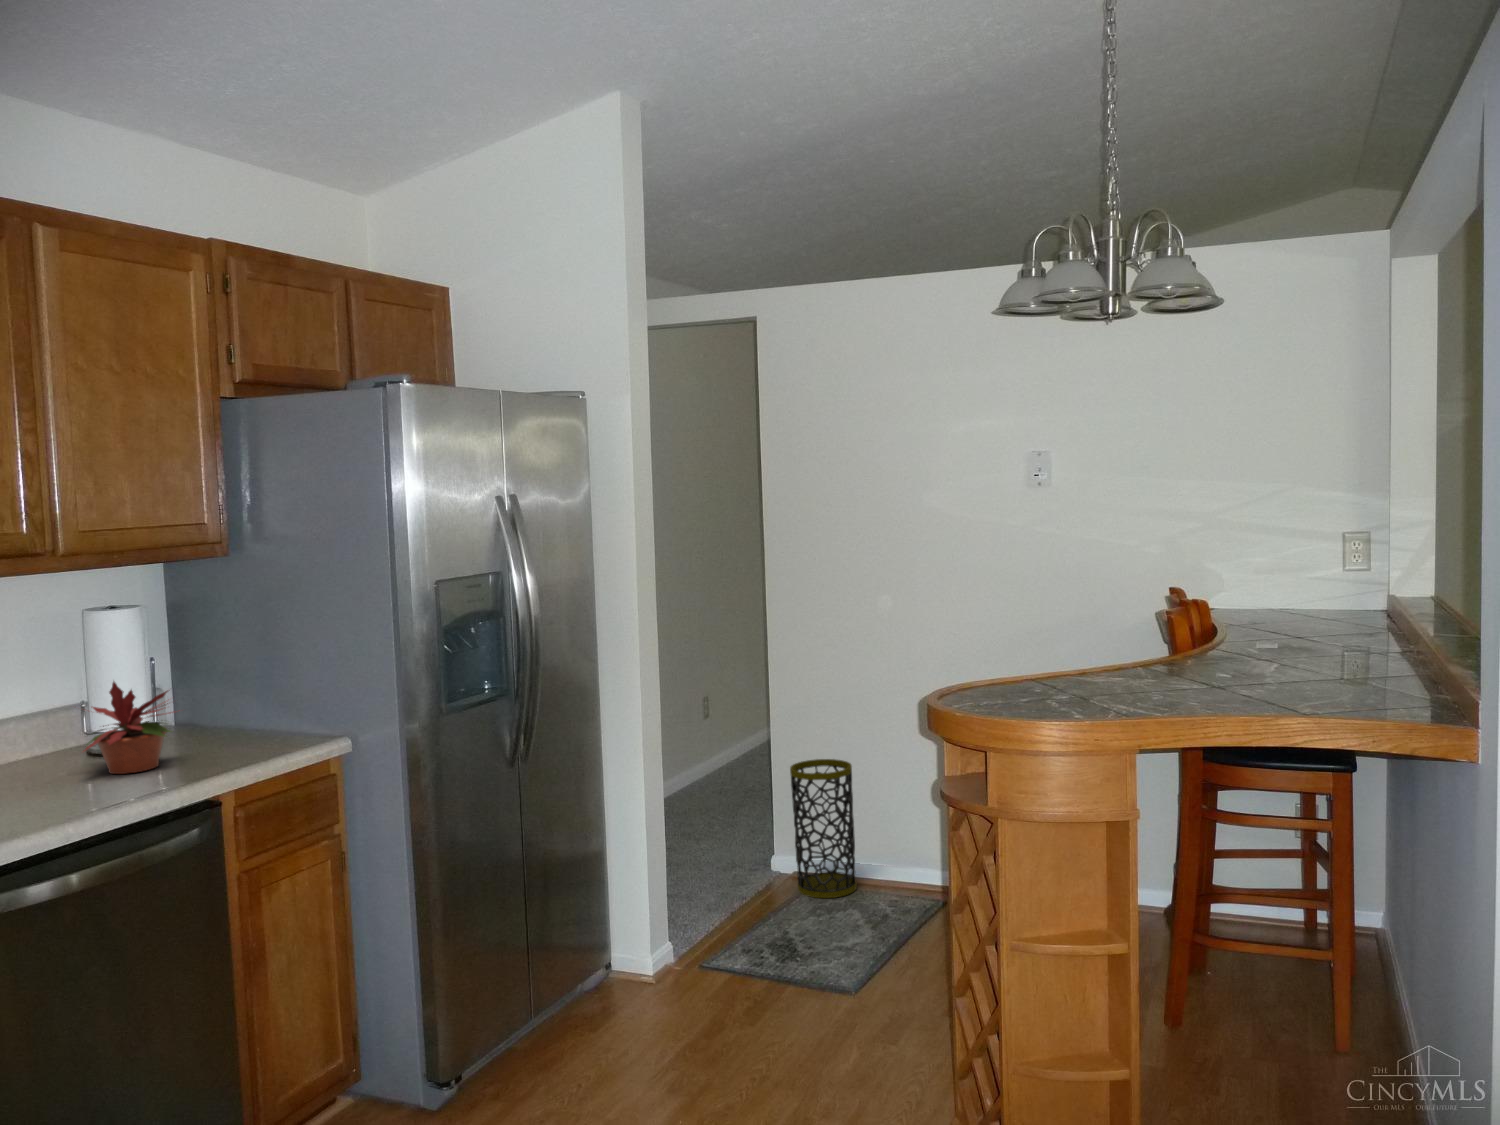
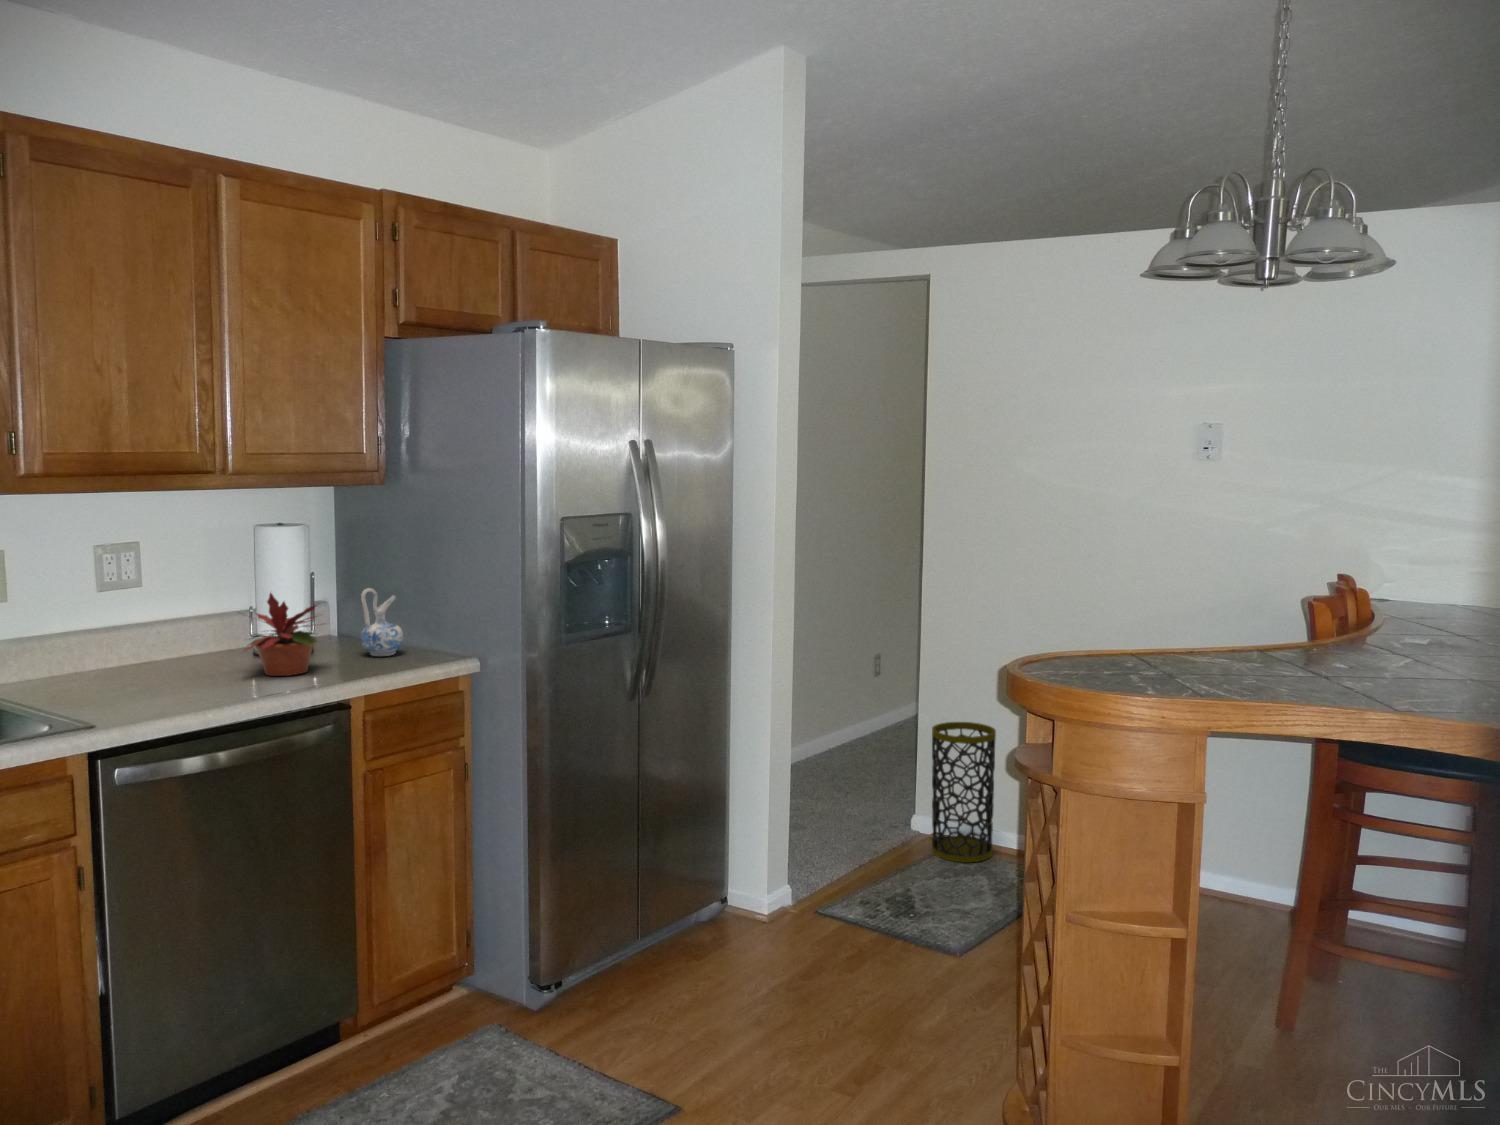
ceramic pitcher: none [210,670,259,743] -> present [360,588,403,656]

